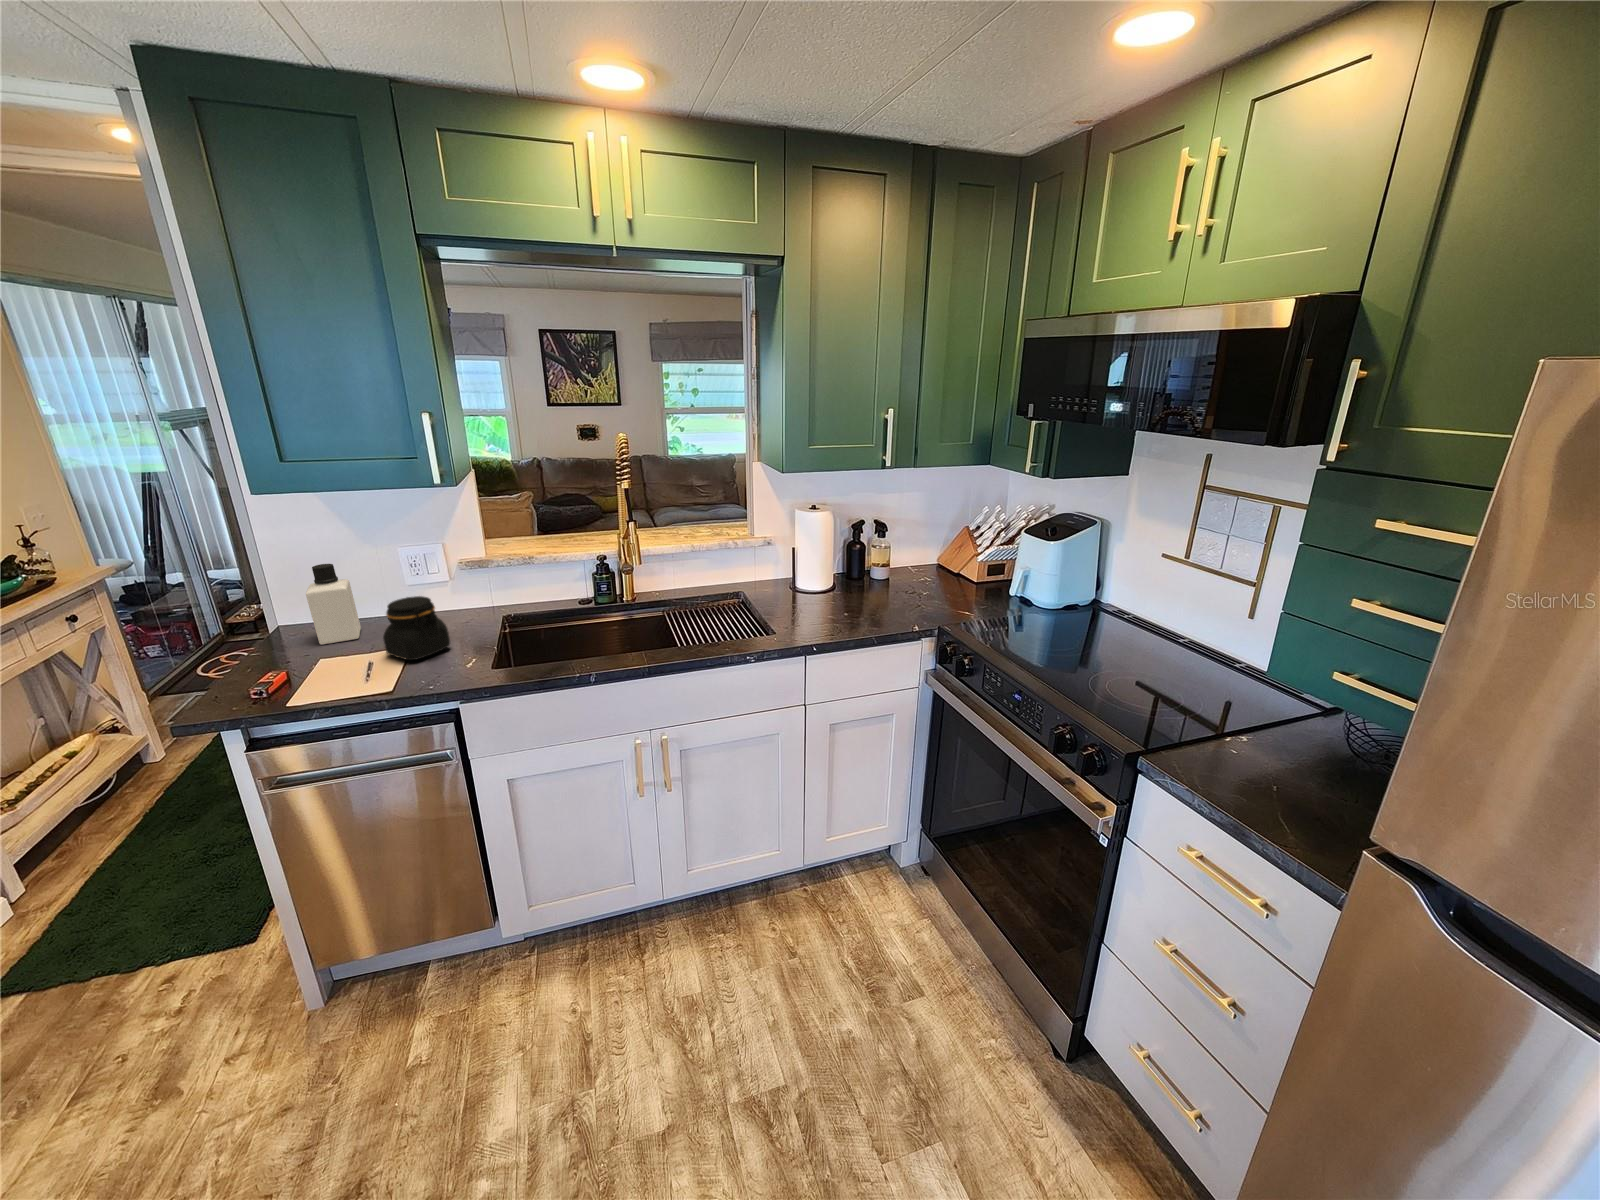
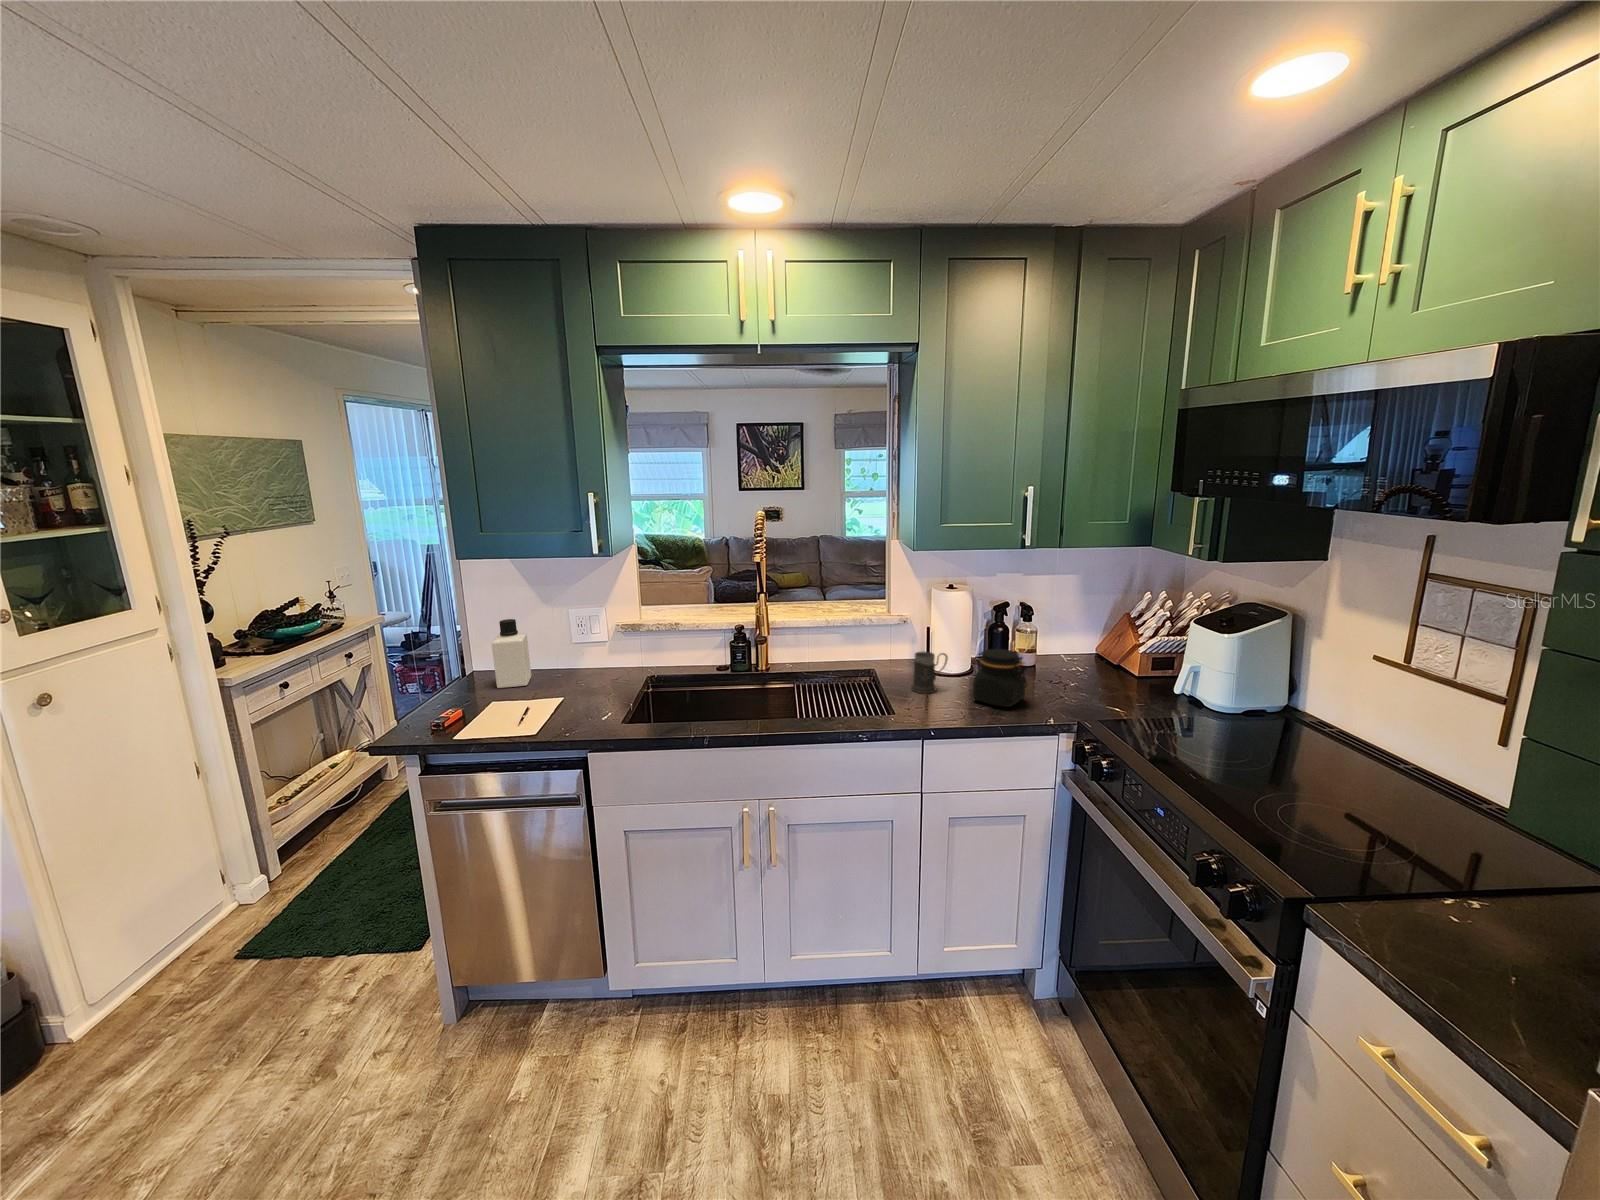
mug: none [787,573,820,613] -> present [911,652,948,693]
jar: present [383,596,450,660] -> present [972,649,1027,707]

